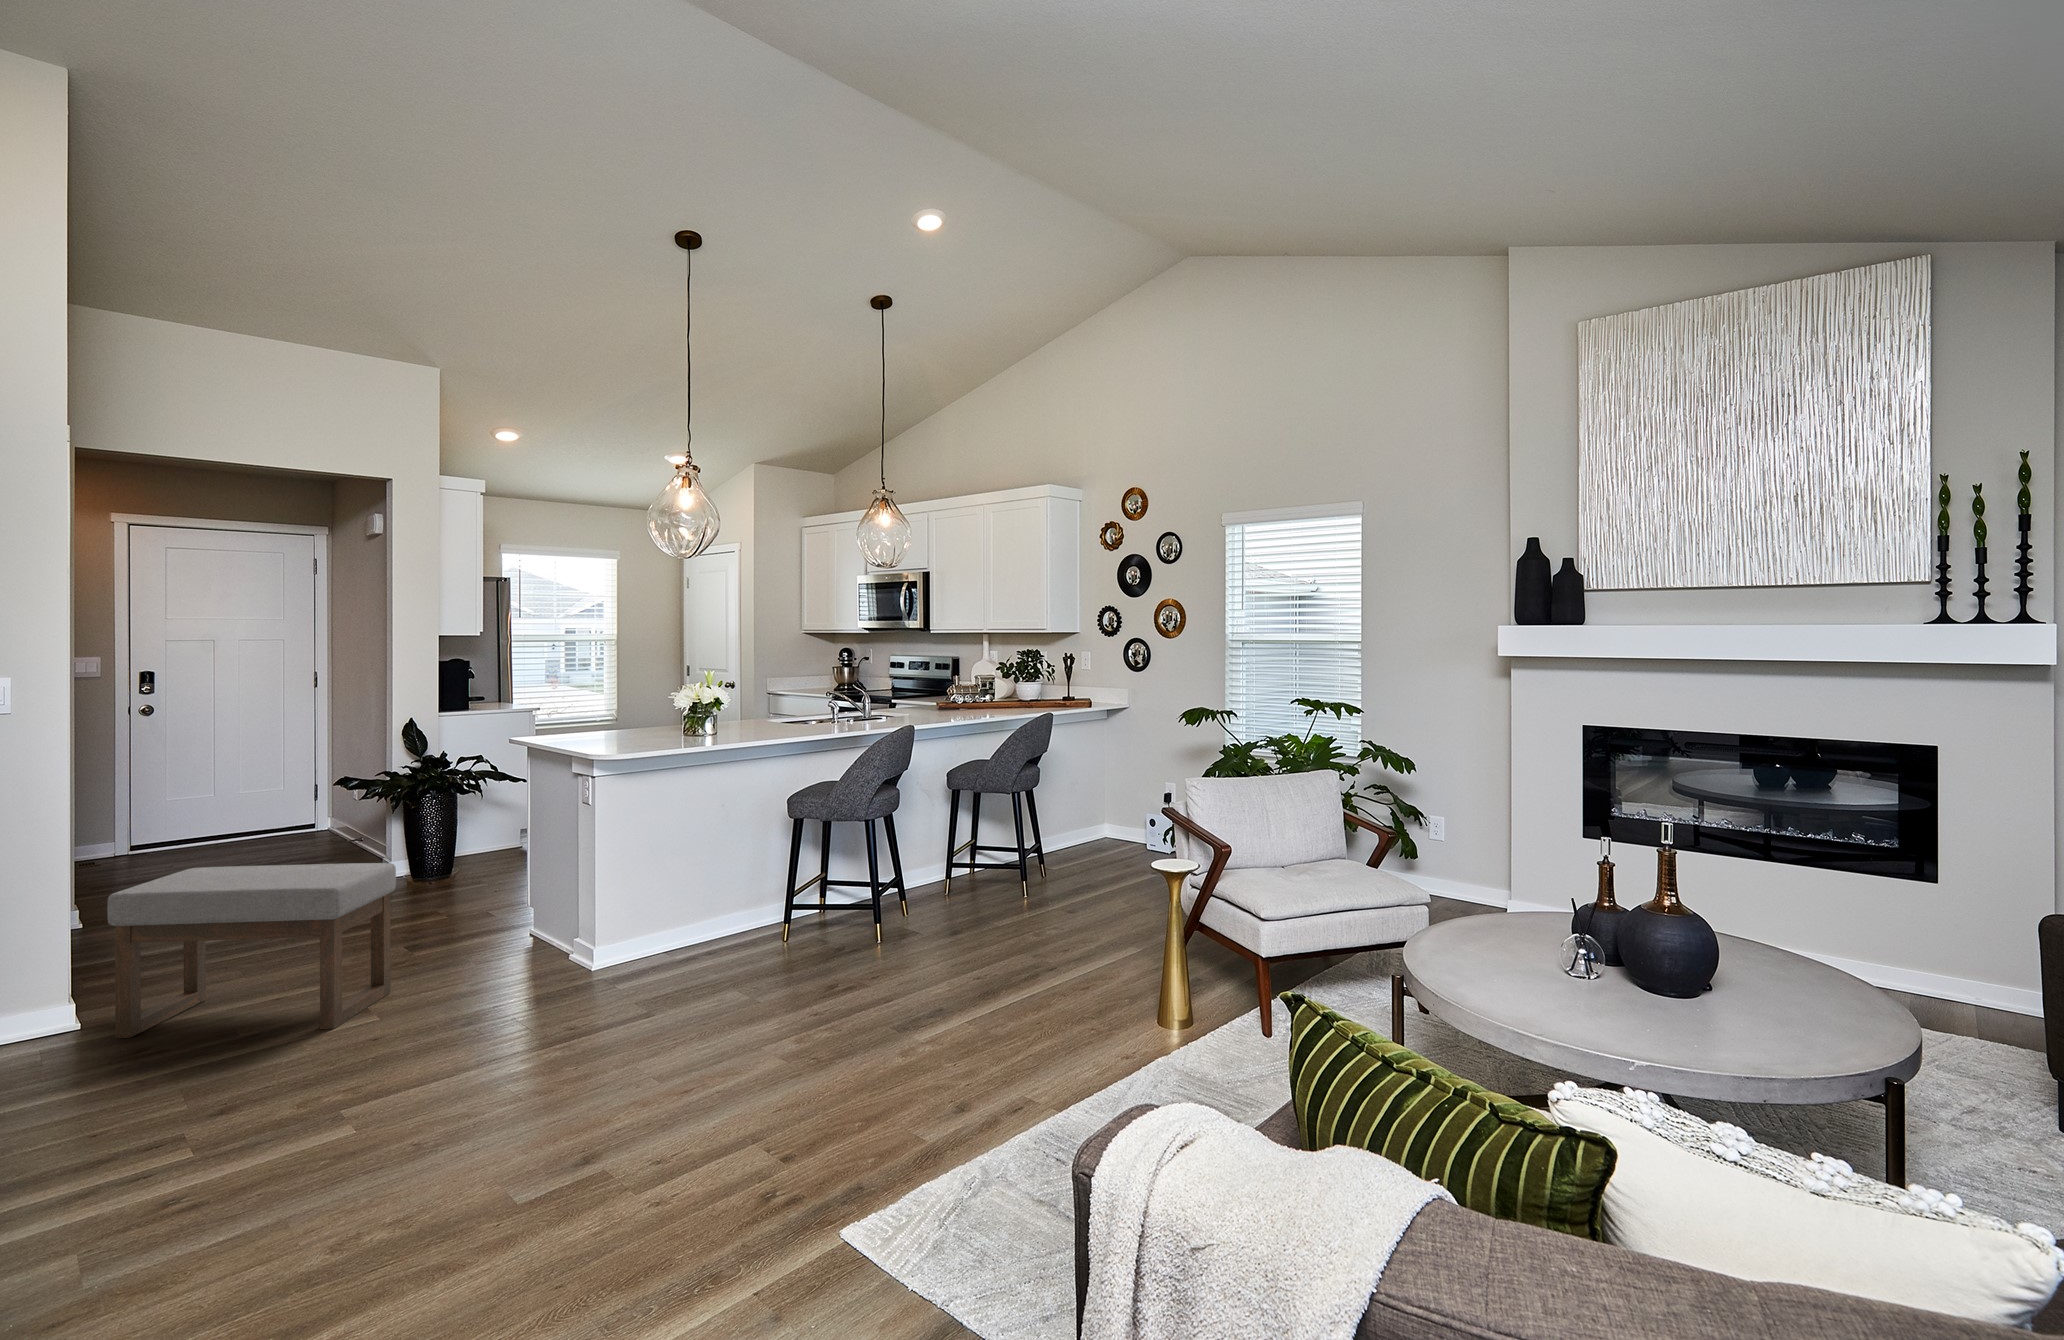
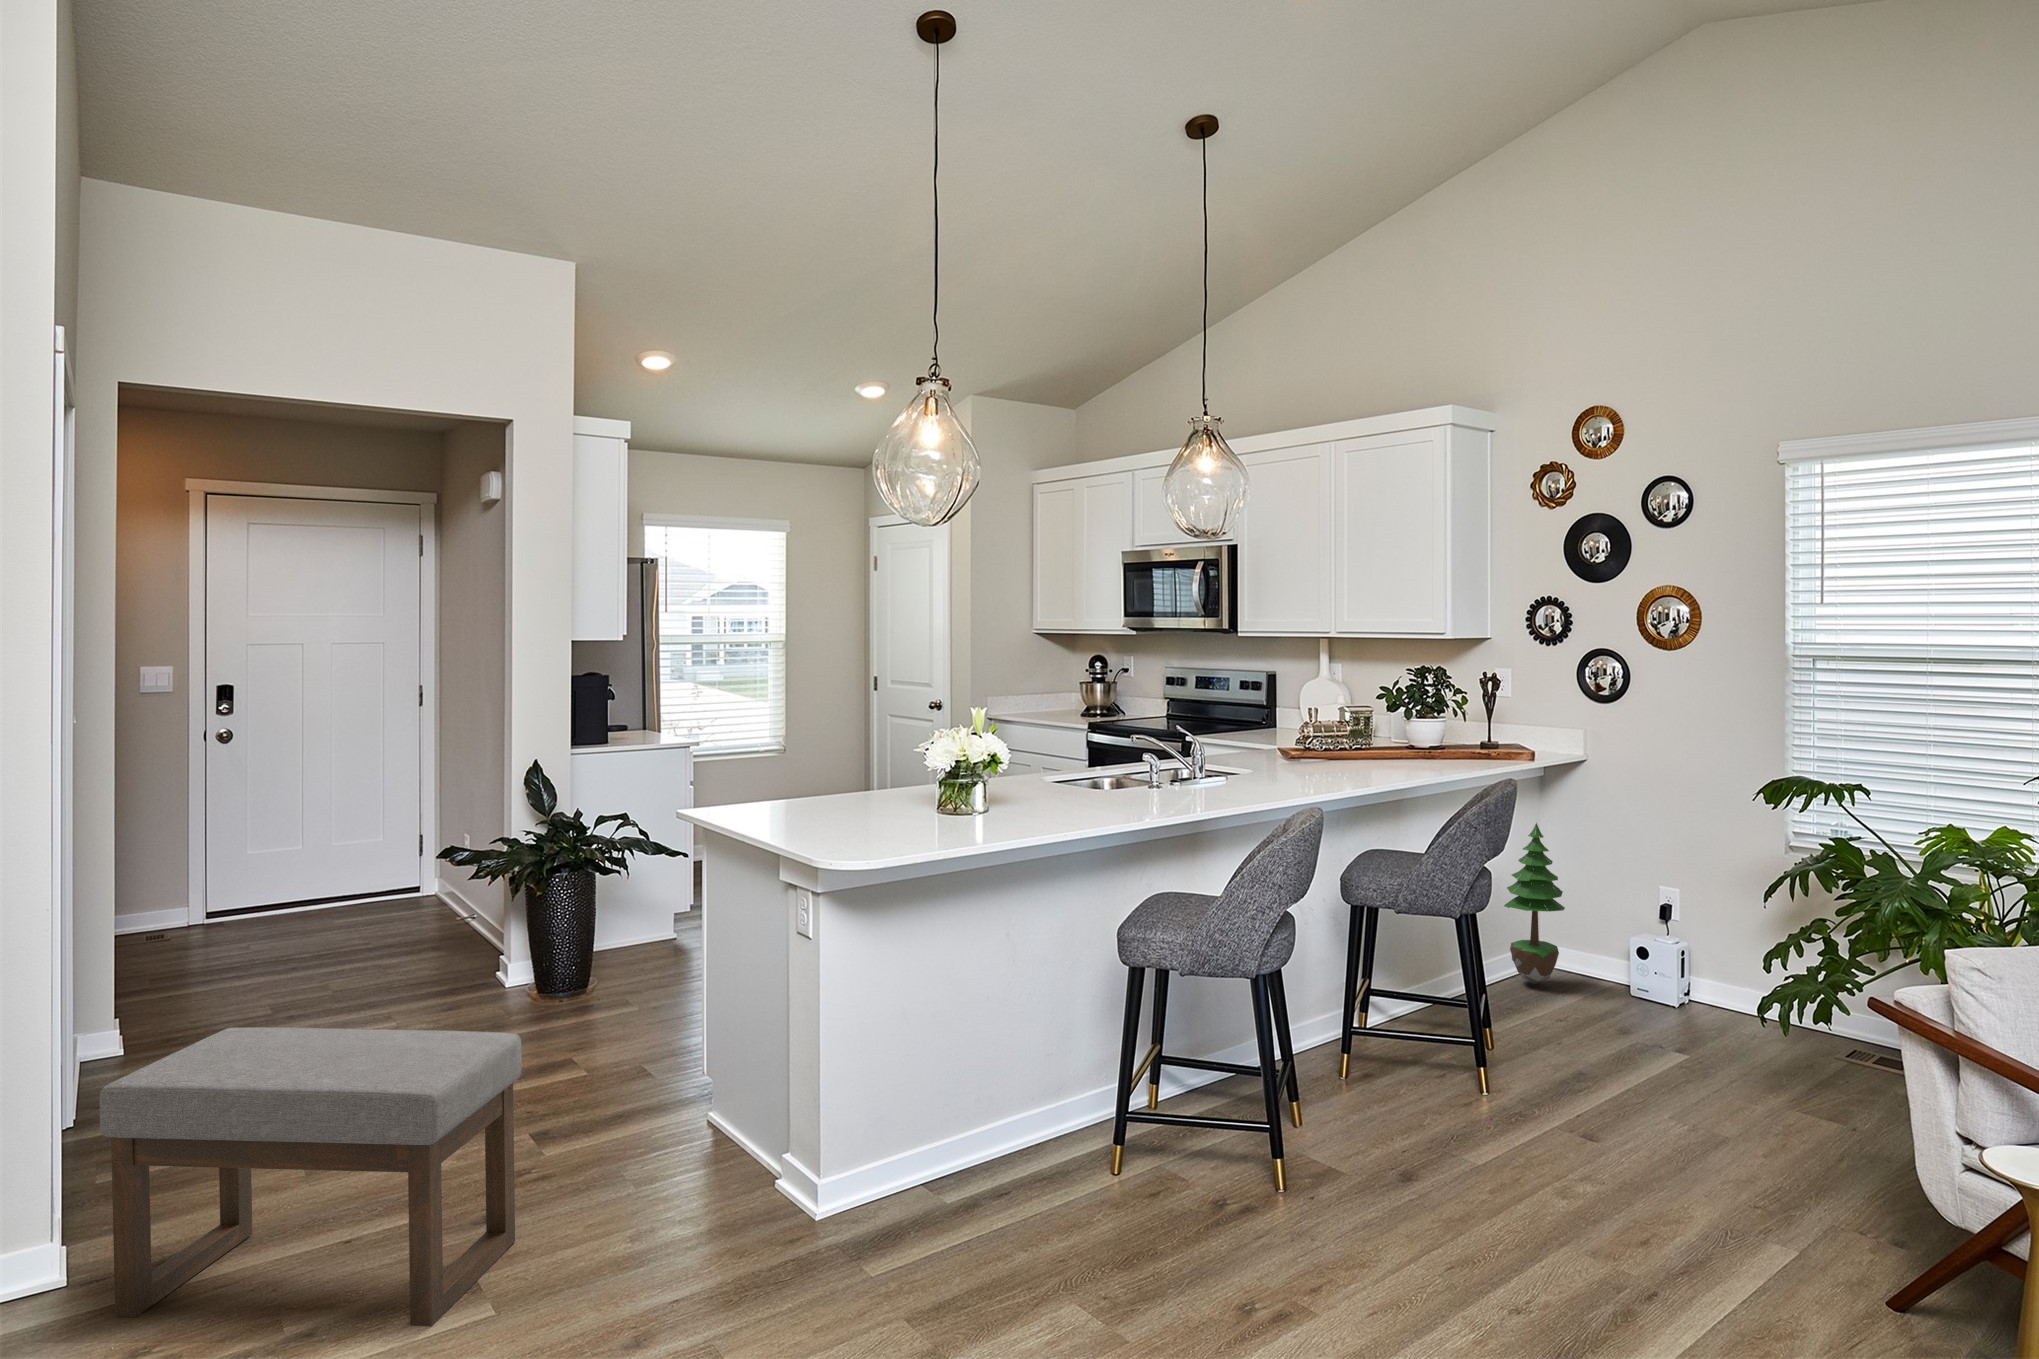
potted tree: none [1079,745,1115,847] -> present [1504,823,1565,985]

